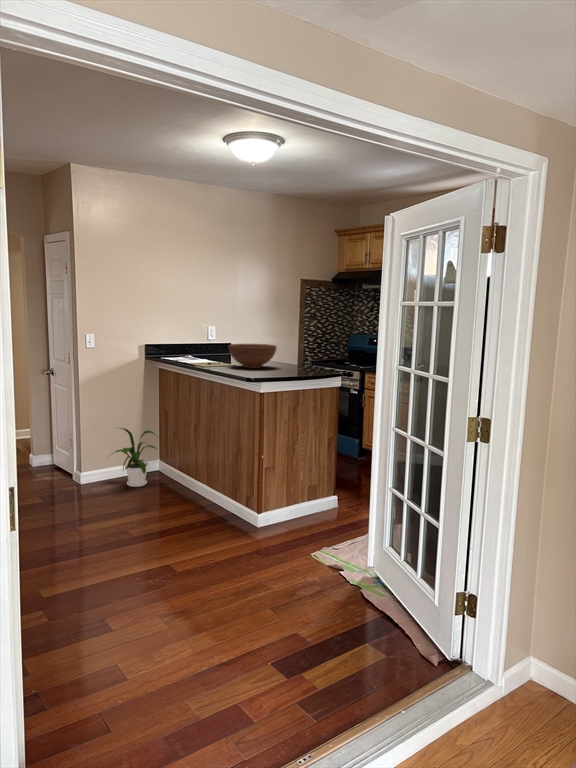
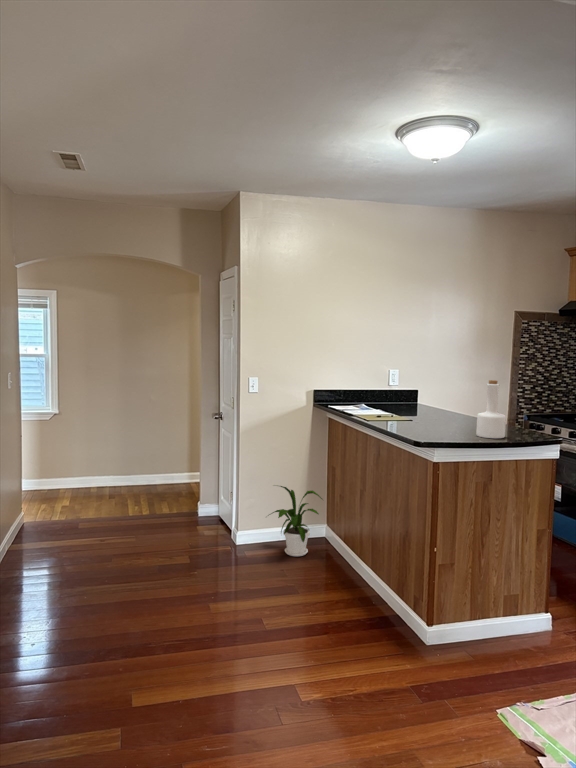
bottle: none [287,332,307,374] -> present [476,380,506,439]
fruit bowl: present [228,344,277,368] -> none [402,393,466,426]

